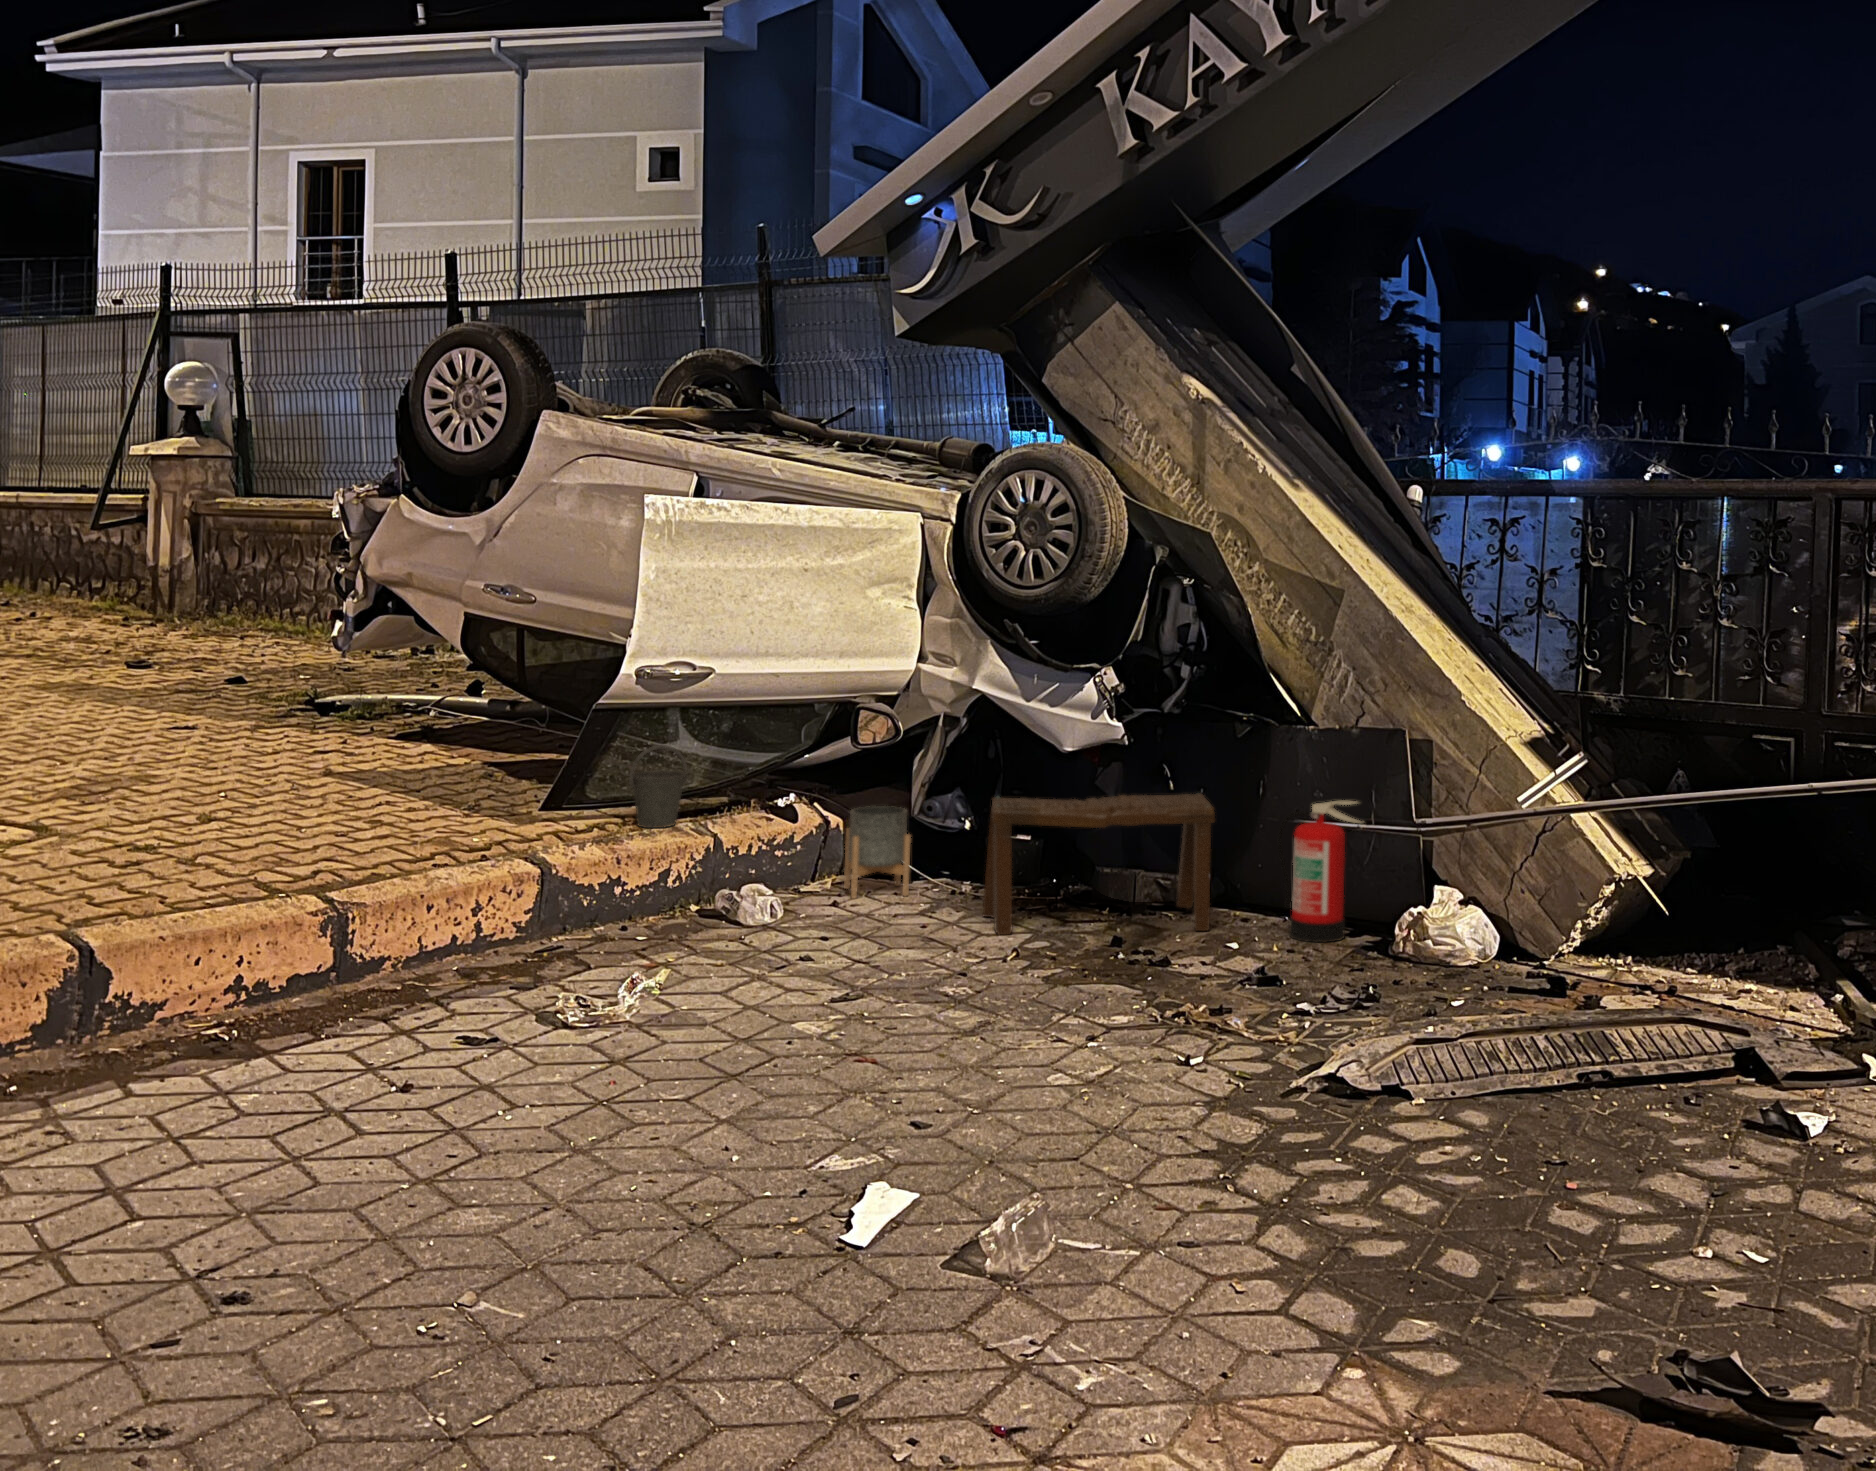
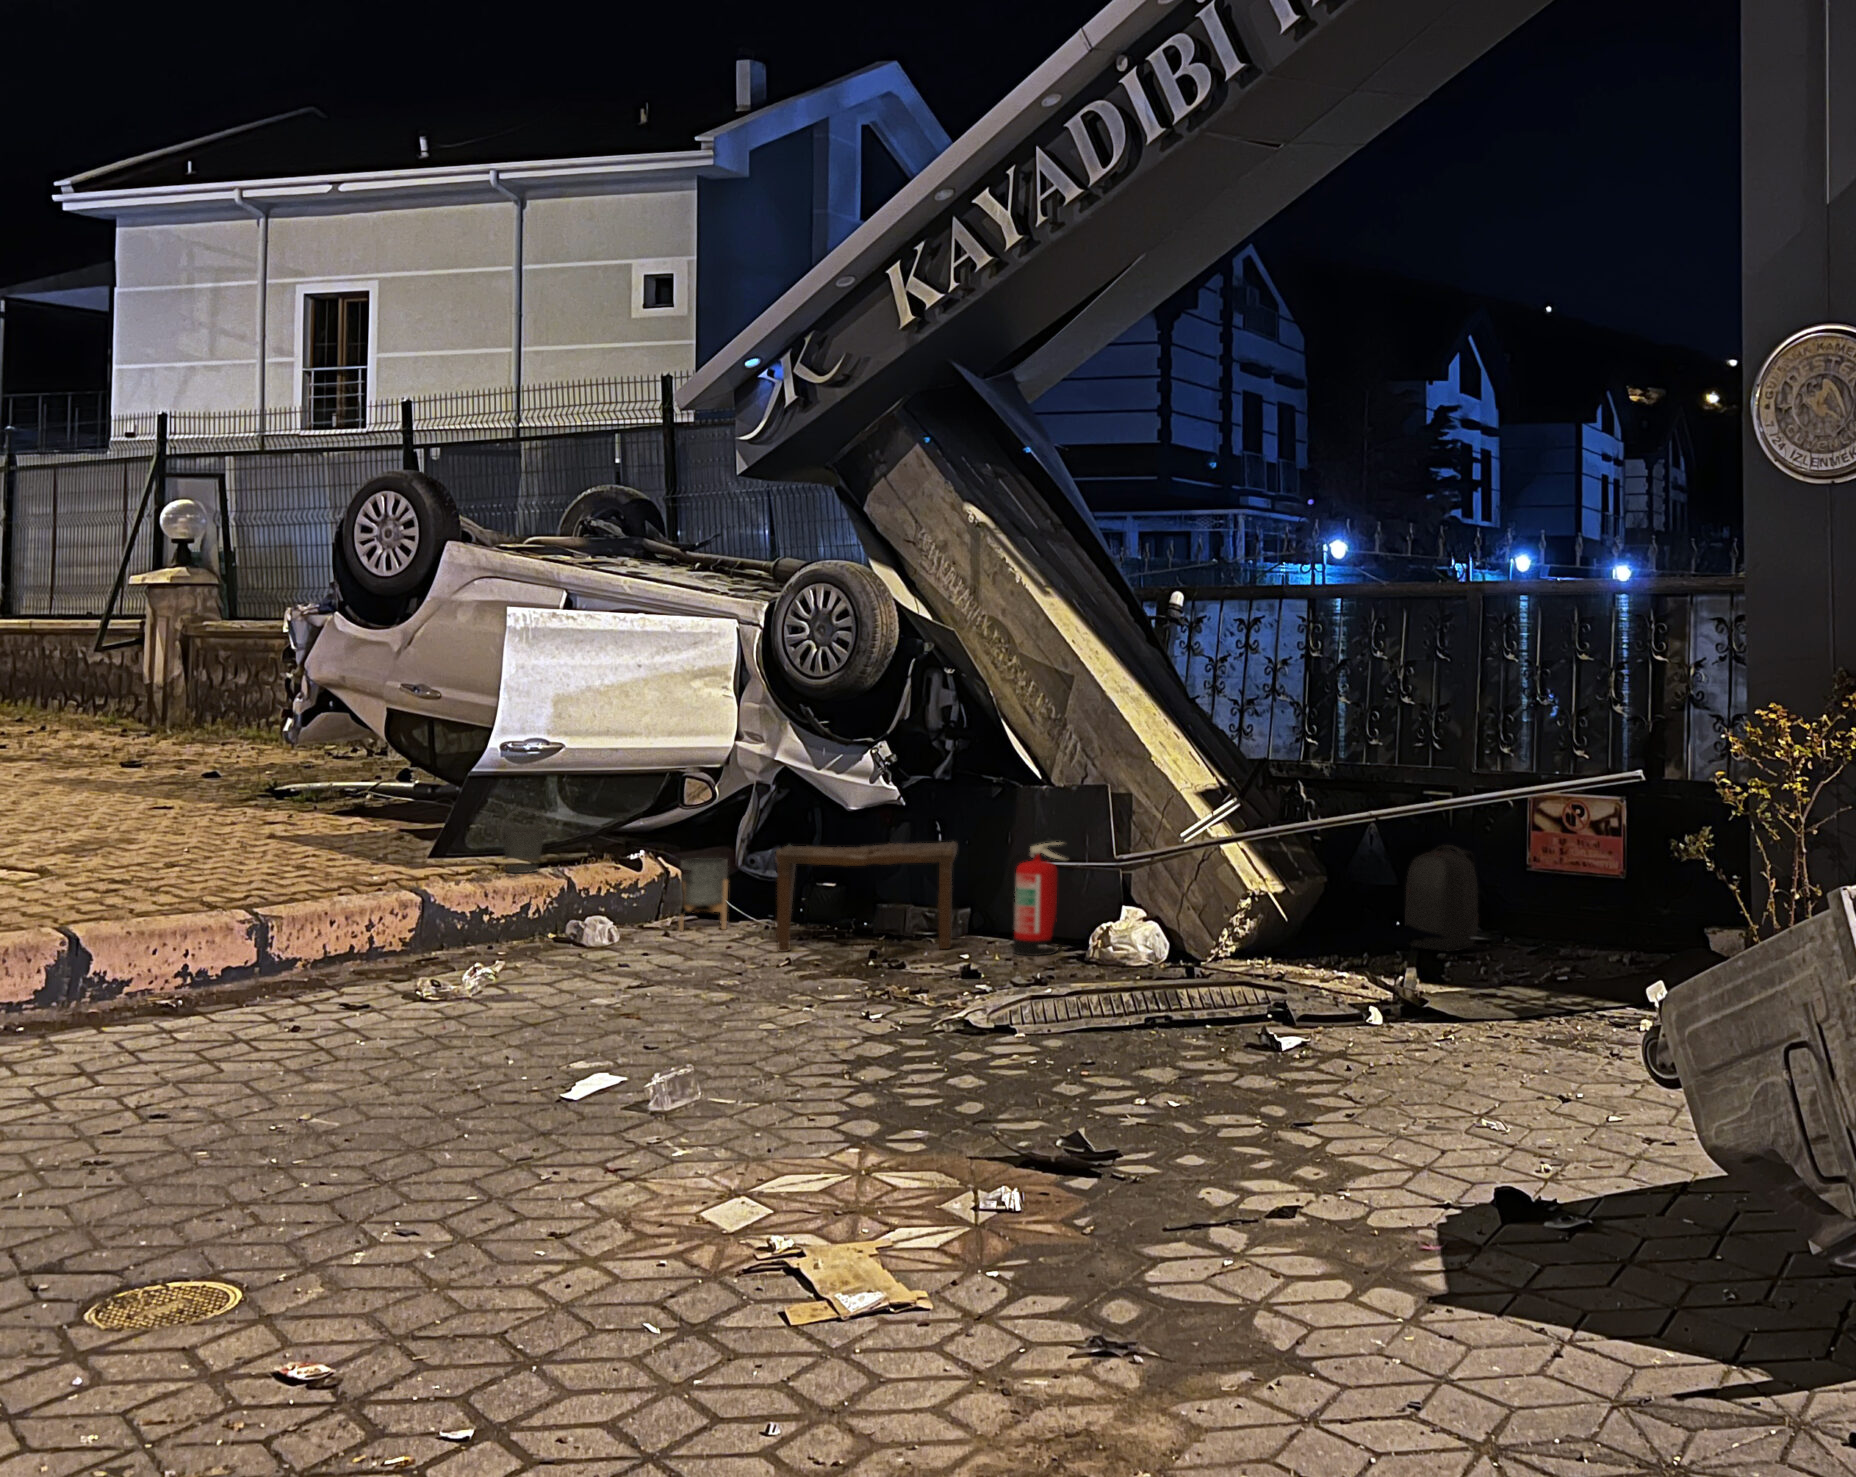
backpack: none [1759,805,1850,937] -> present [1406,845,1479,952]

